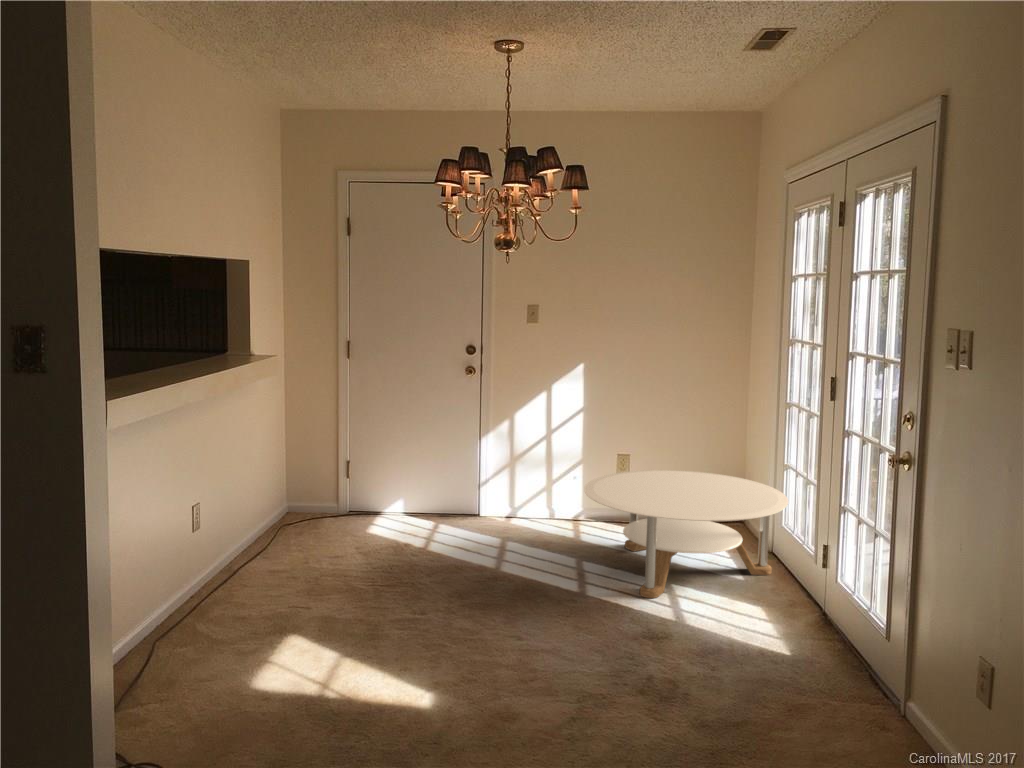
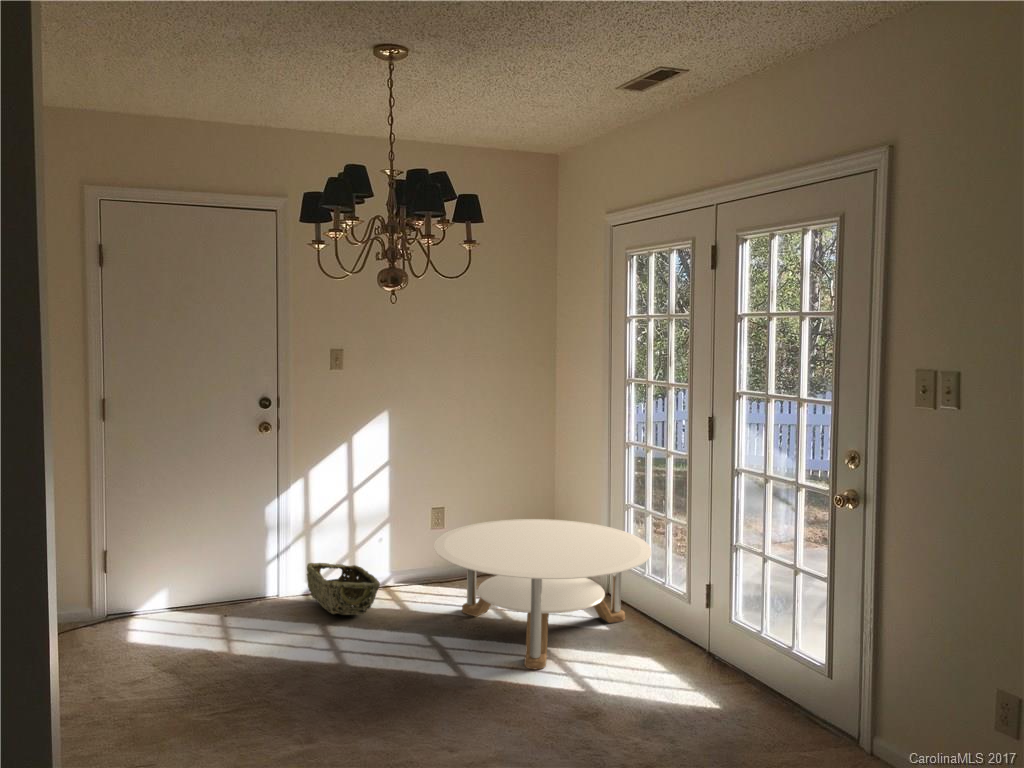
woven basket: none [505,490,556,536] -> present [307,563,380,615]

